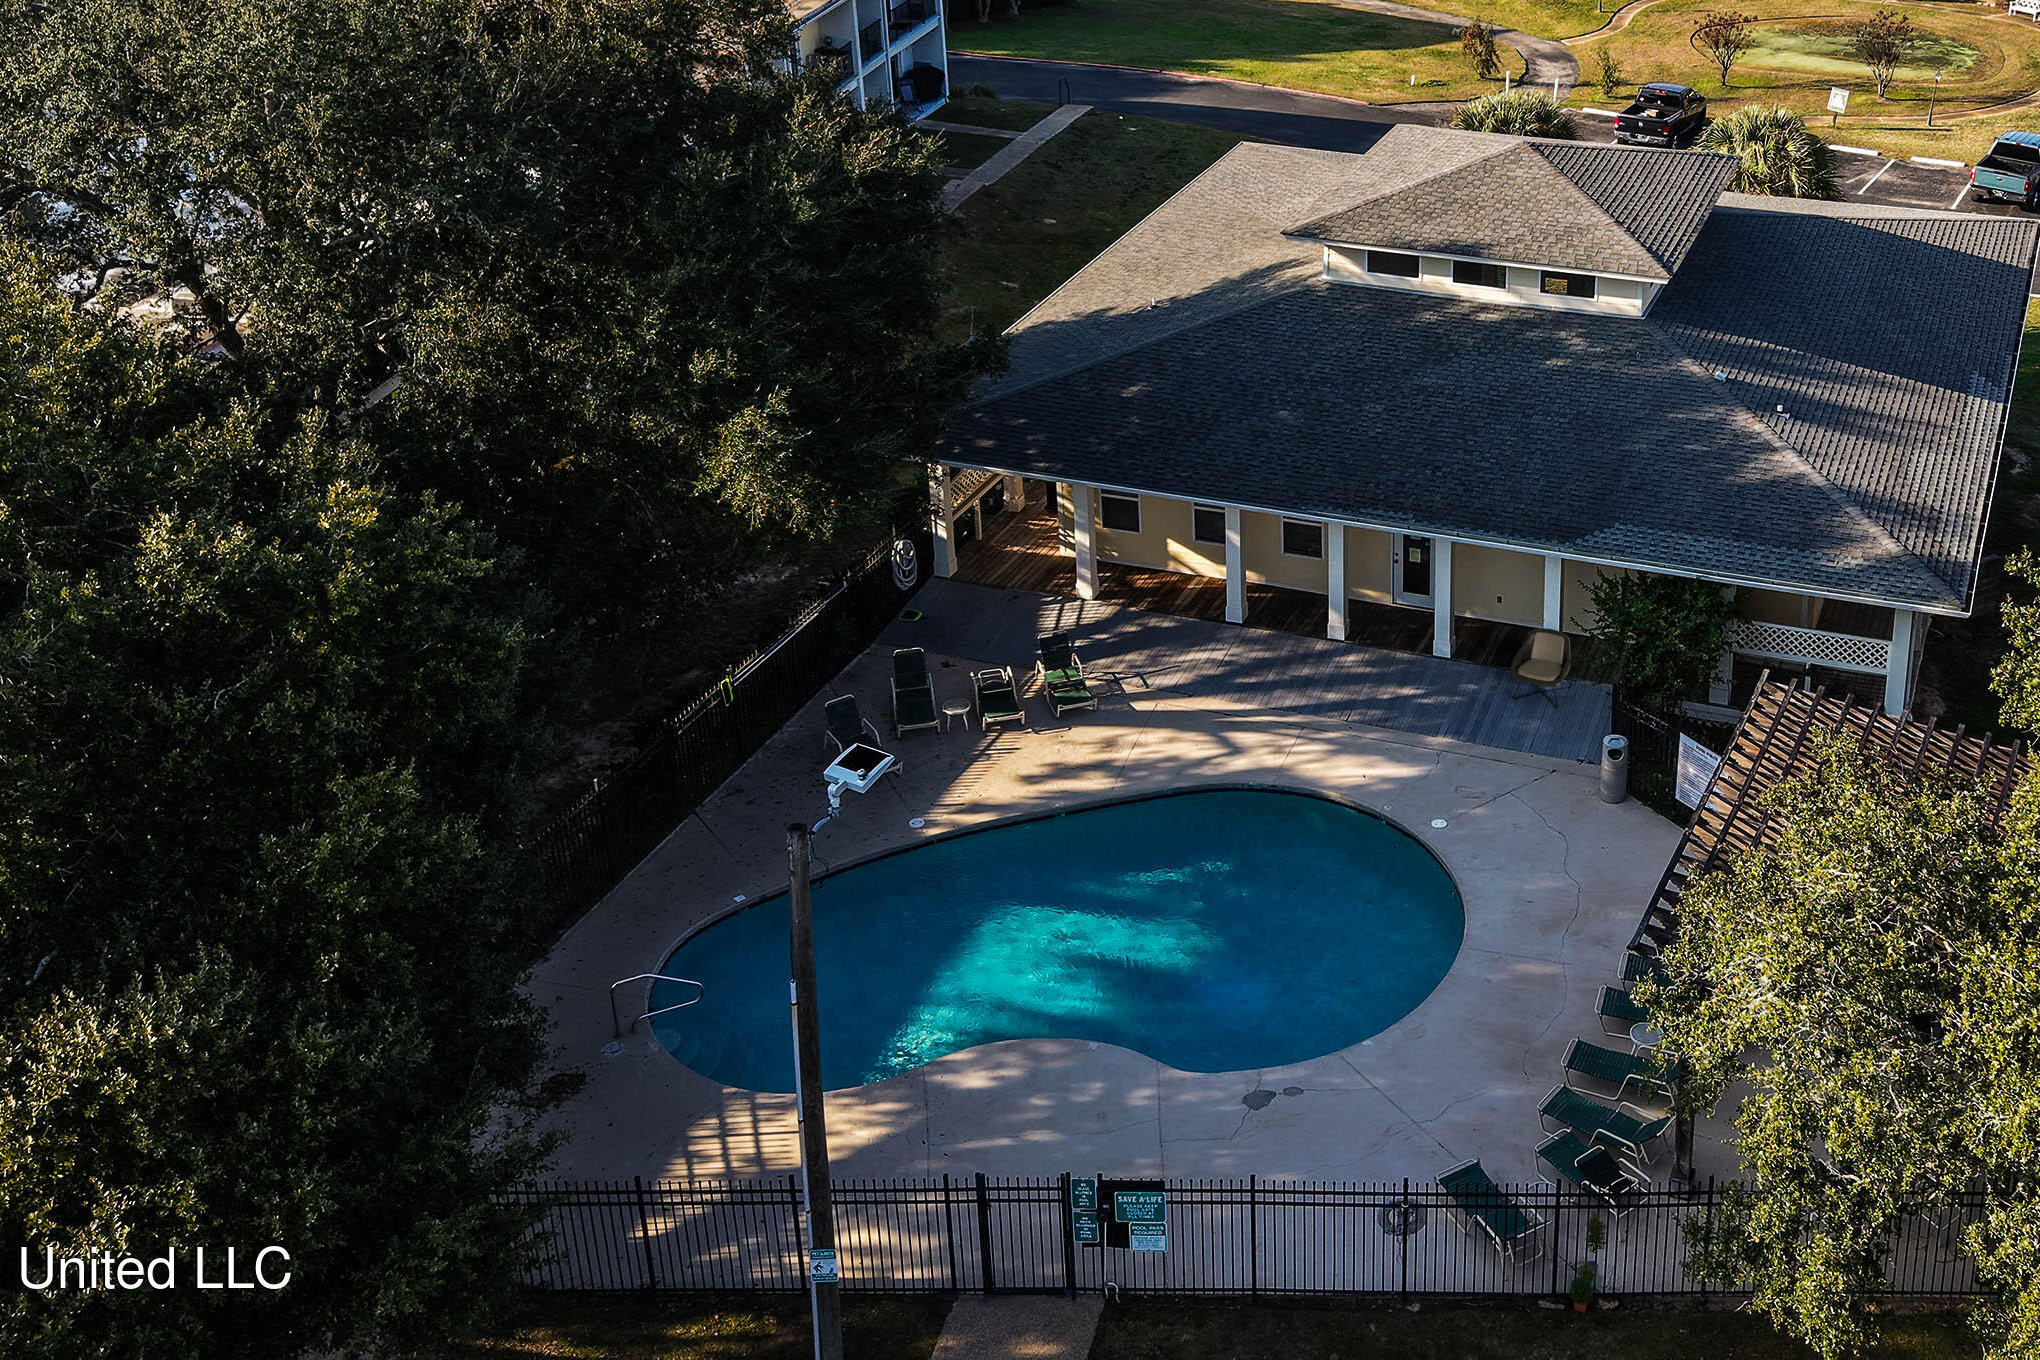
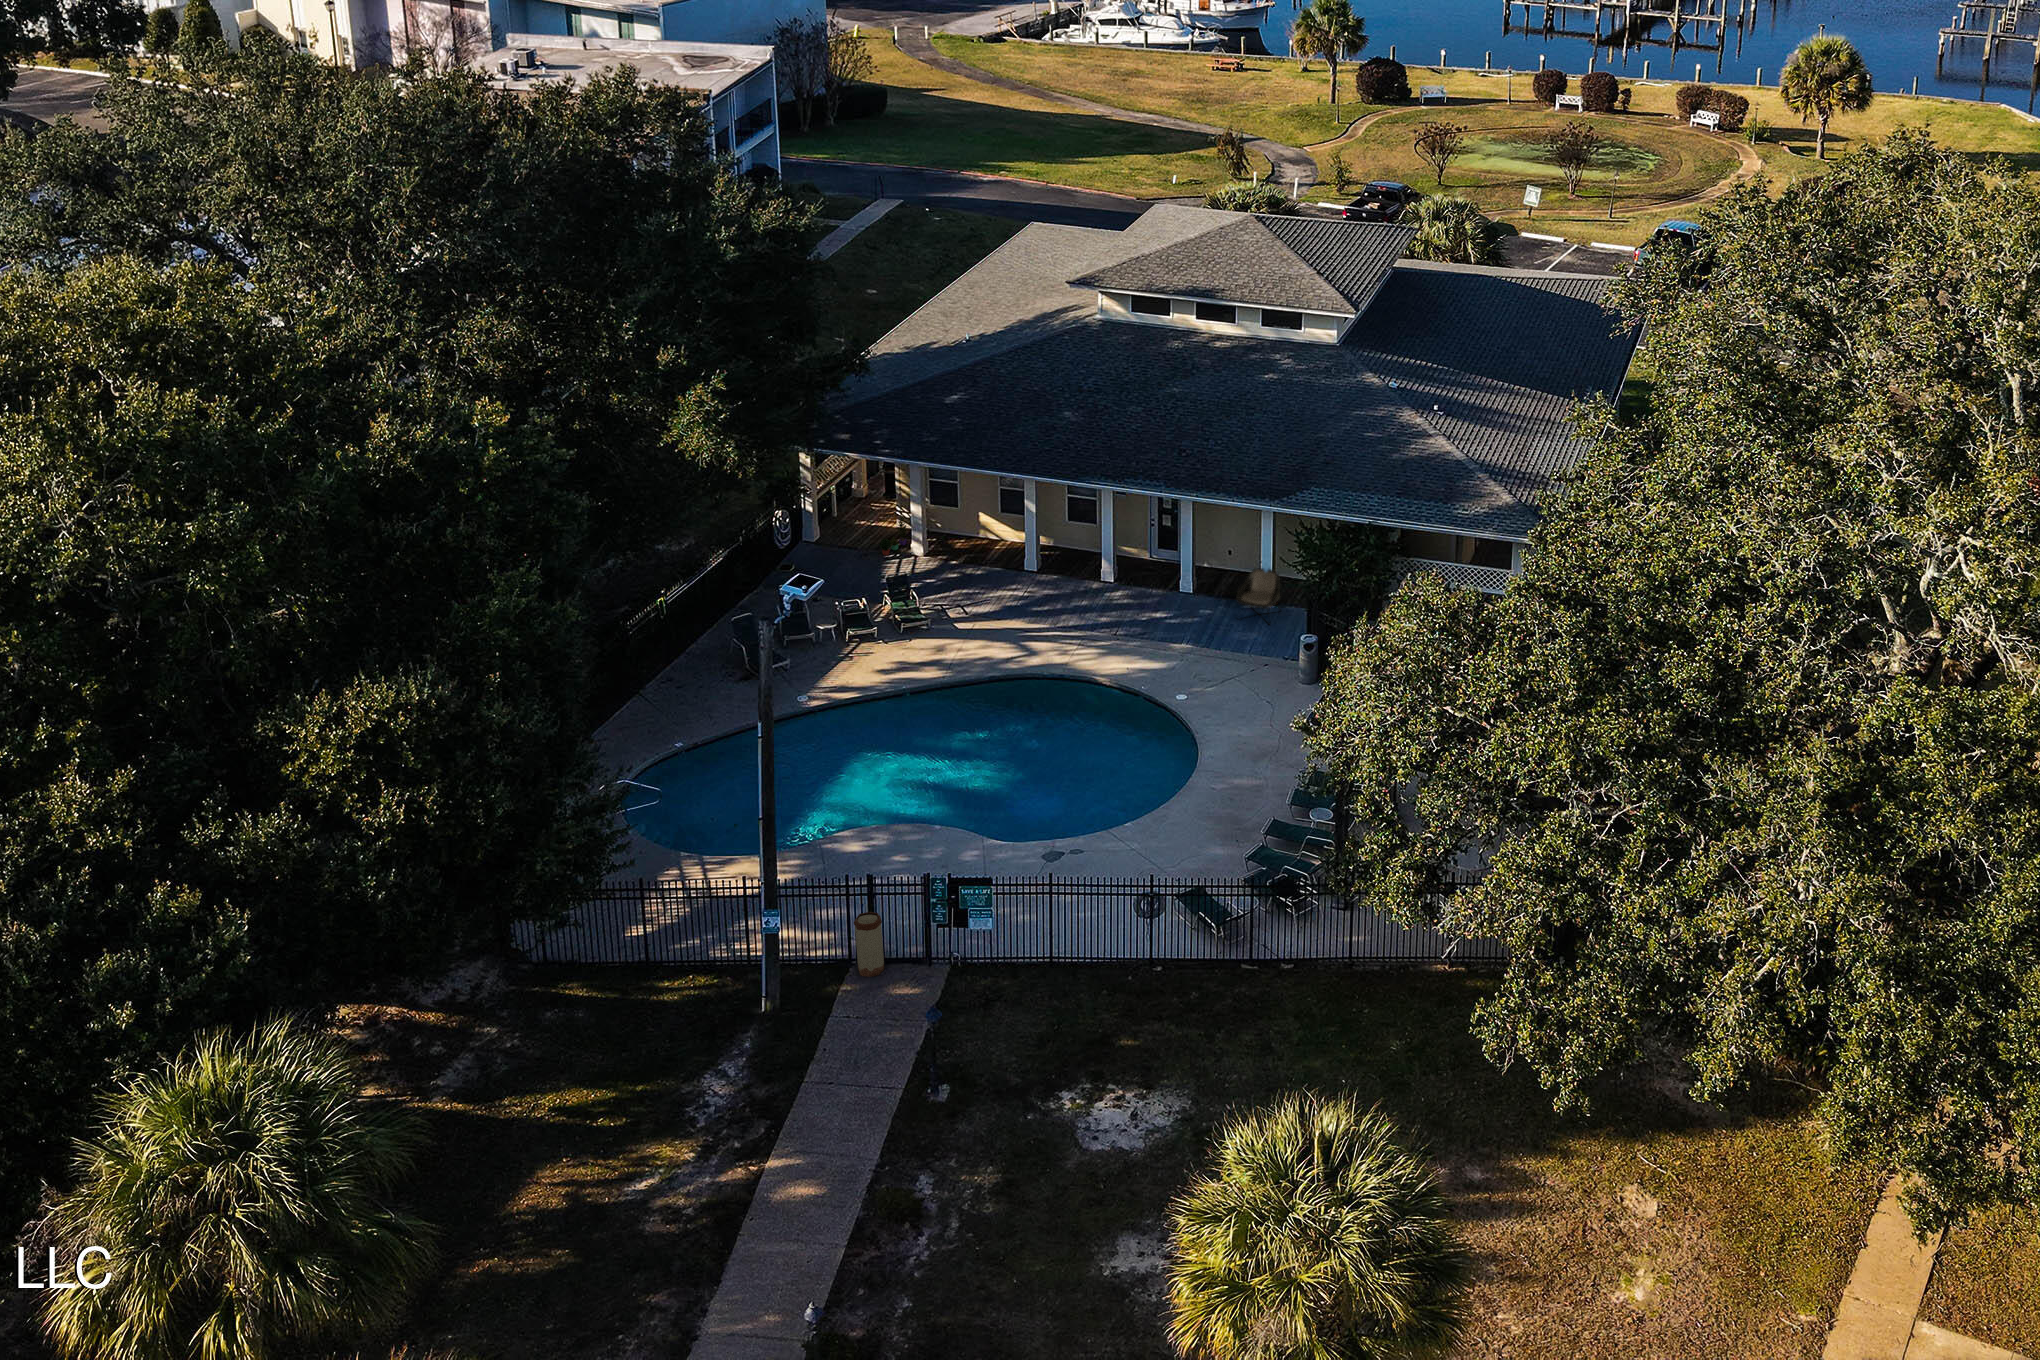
potted plant: present [1569,1211,1607,1313] -> present [879,517,906,555]
trash can: none [956,1234,1004,1330] -> present [854,912,884,977]

